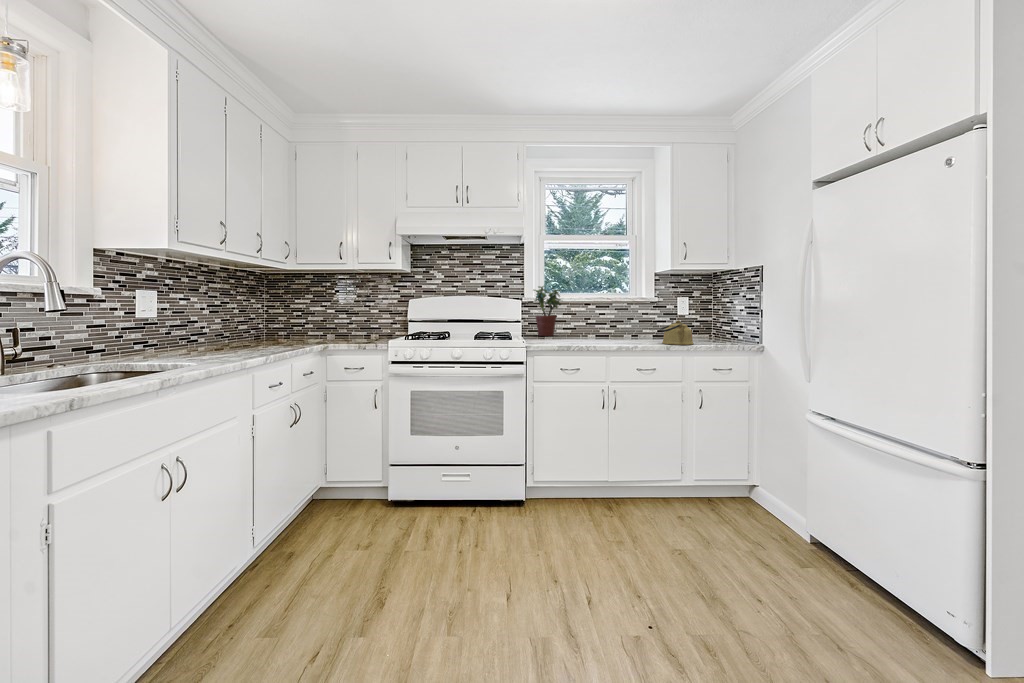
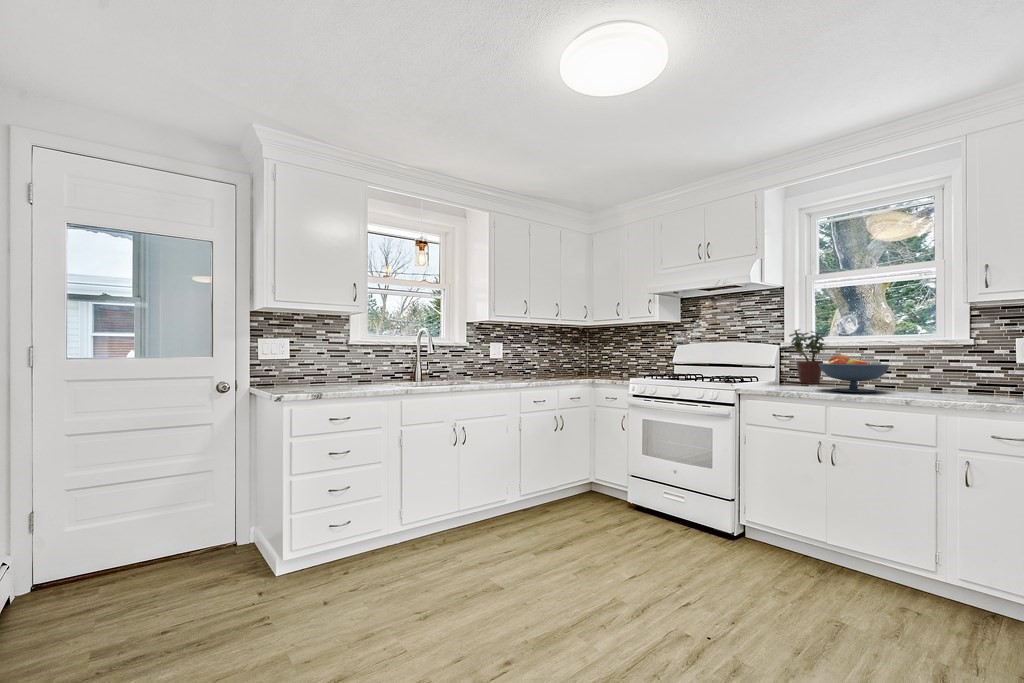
fruit bowl: none [584,310,636,342] -> present [819,355,890,393]
kettle: present [660,320,693,345] -> none [911,368,968,400]

